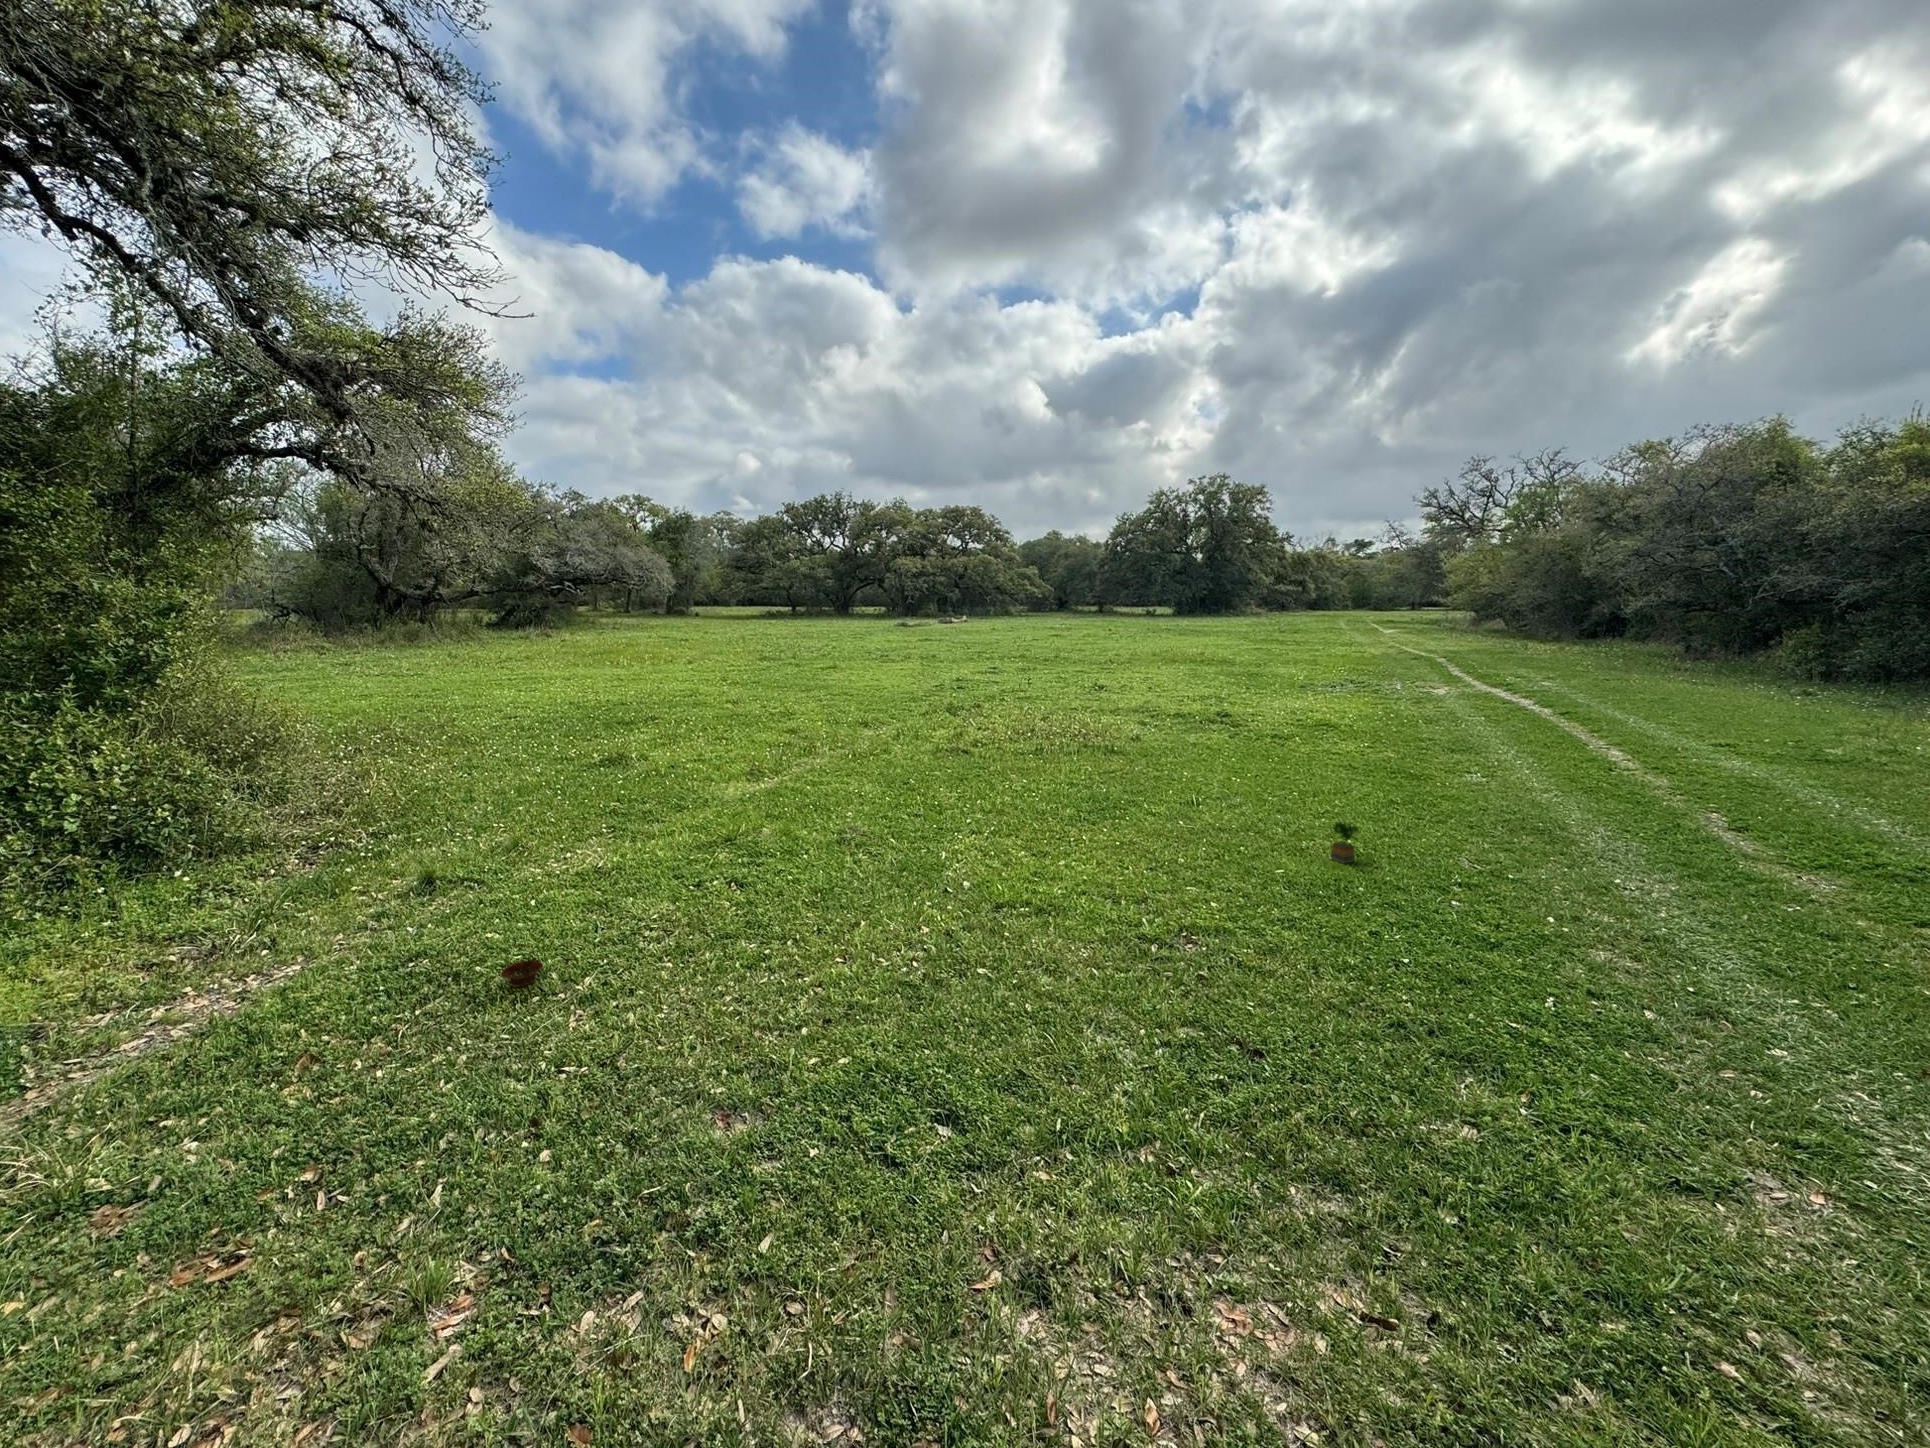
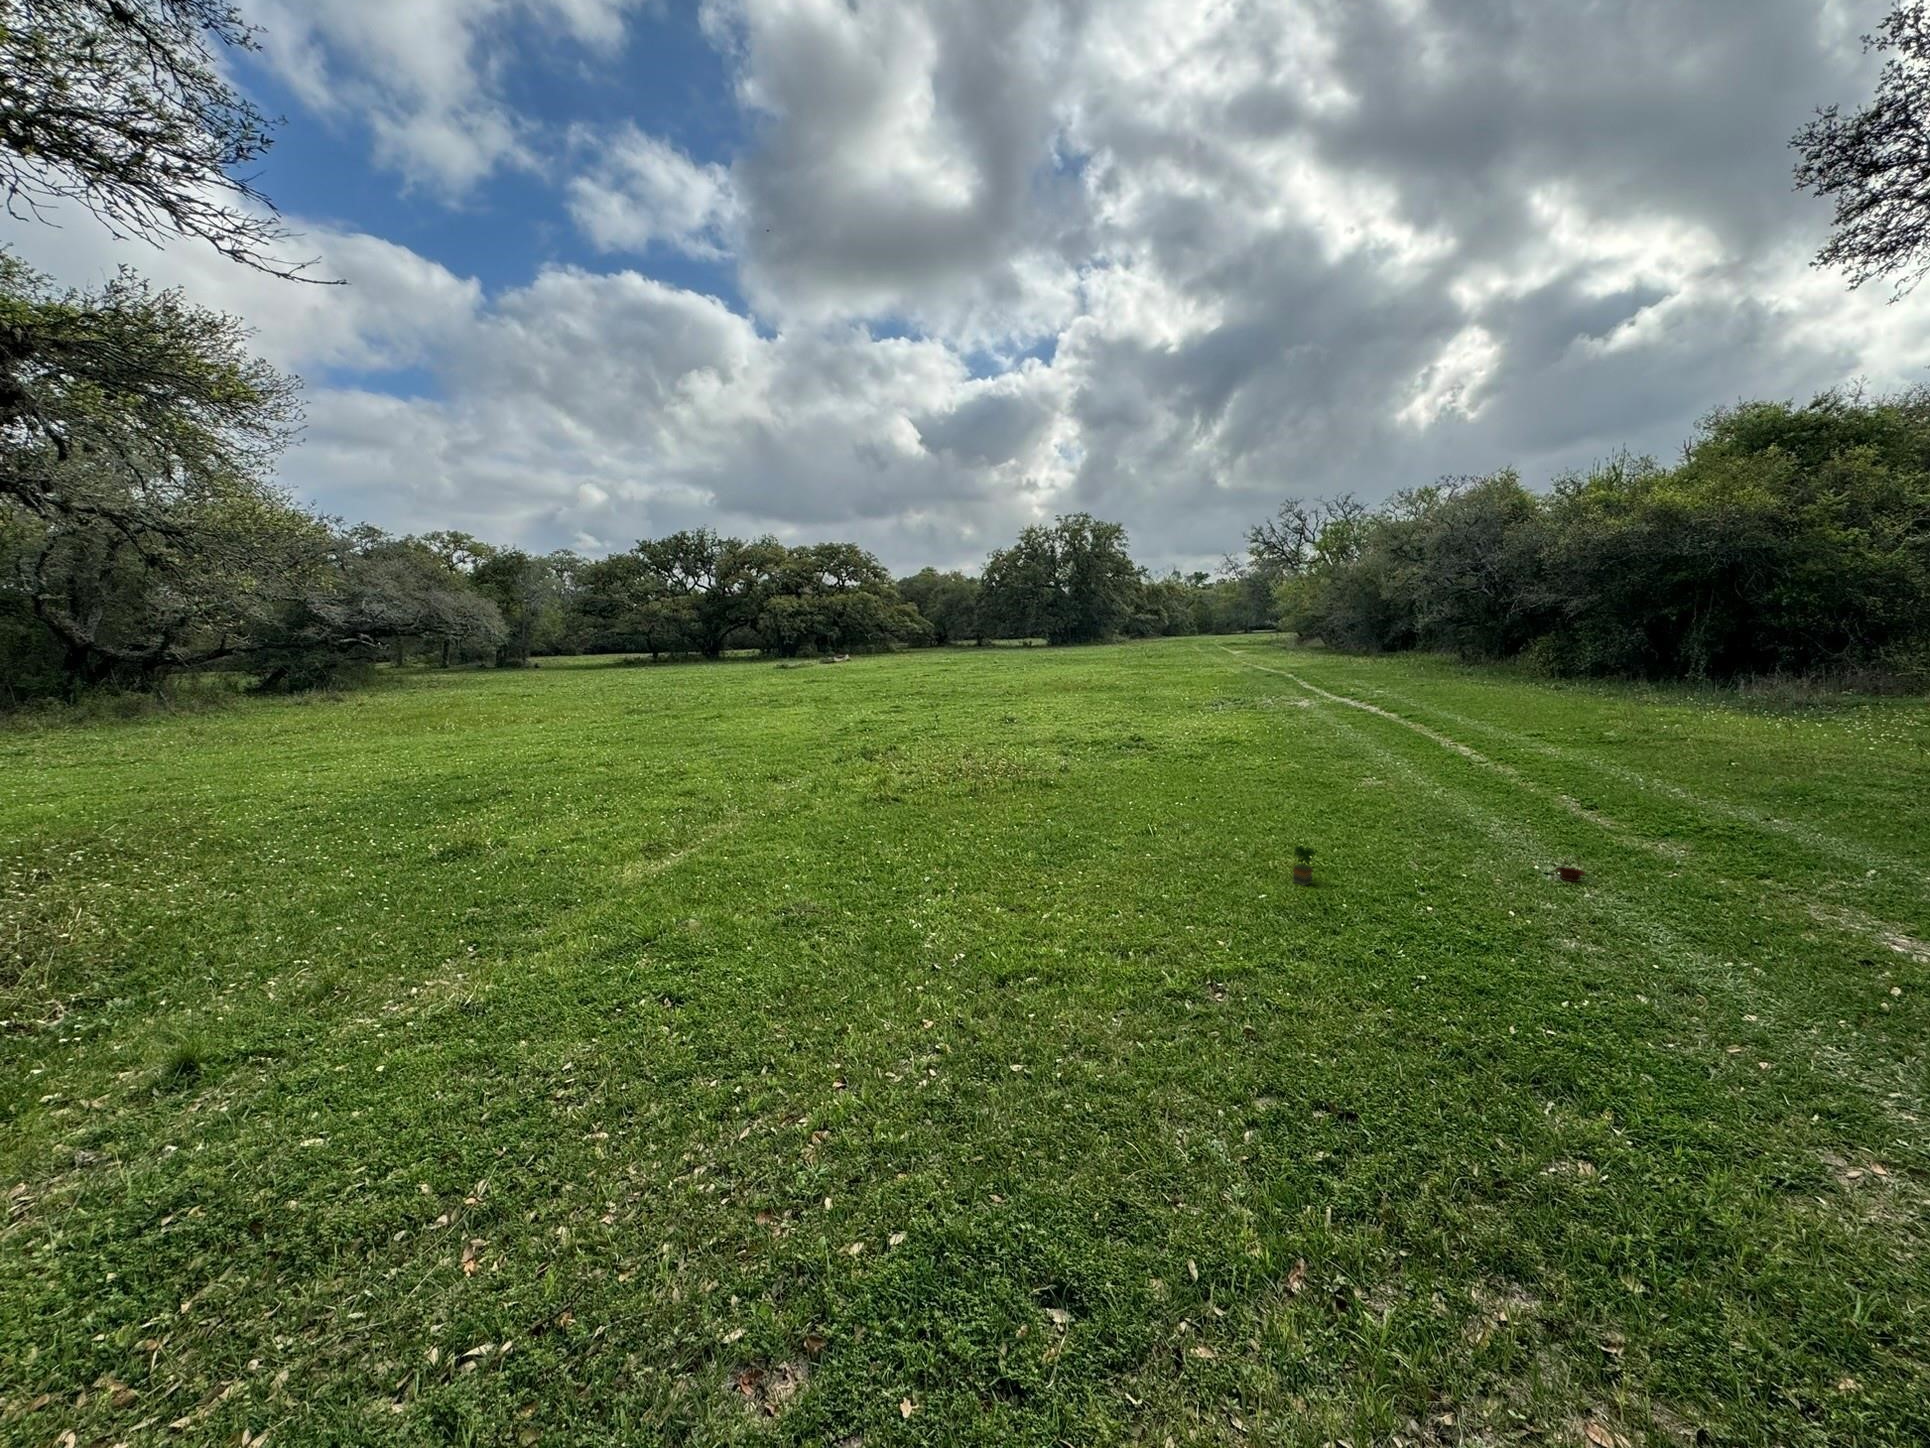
basket: present [500,944,543,987] -> present [1556,855,1586,882]

